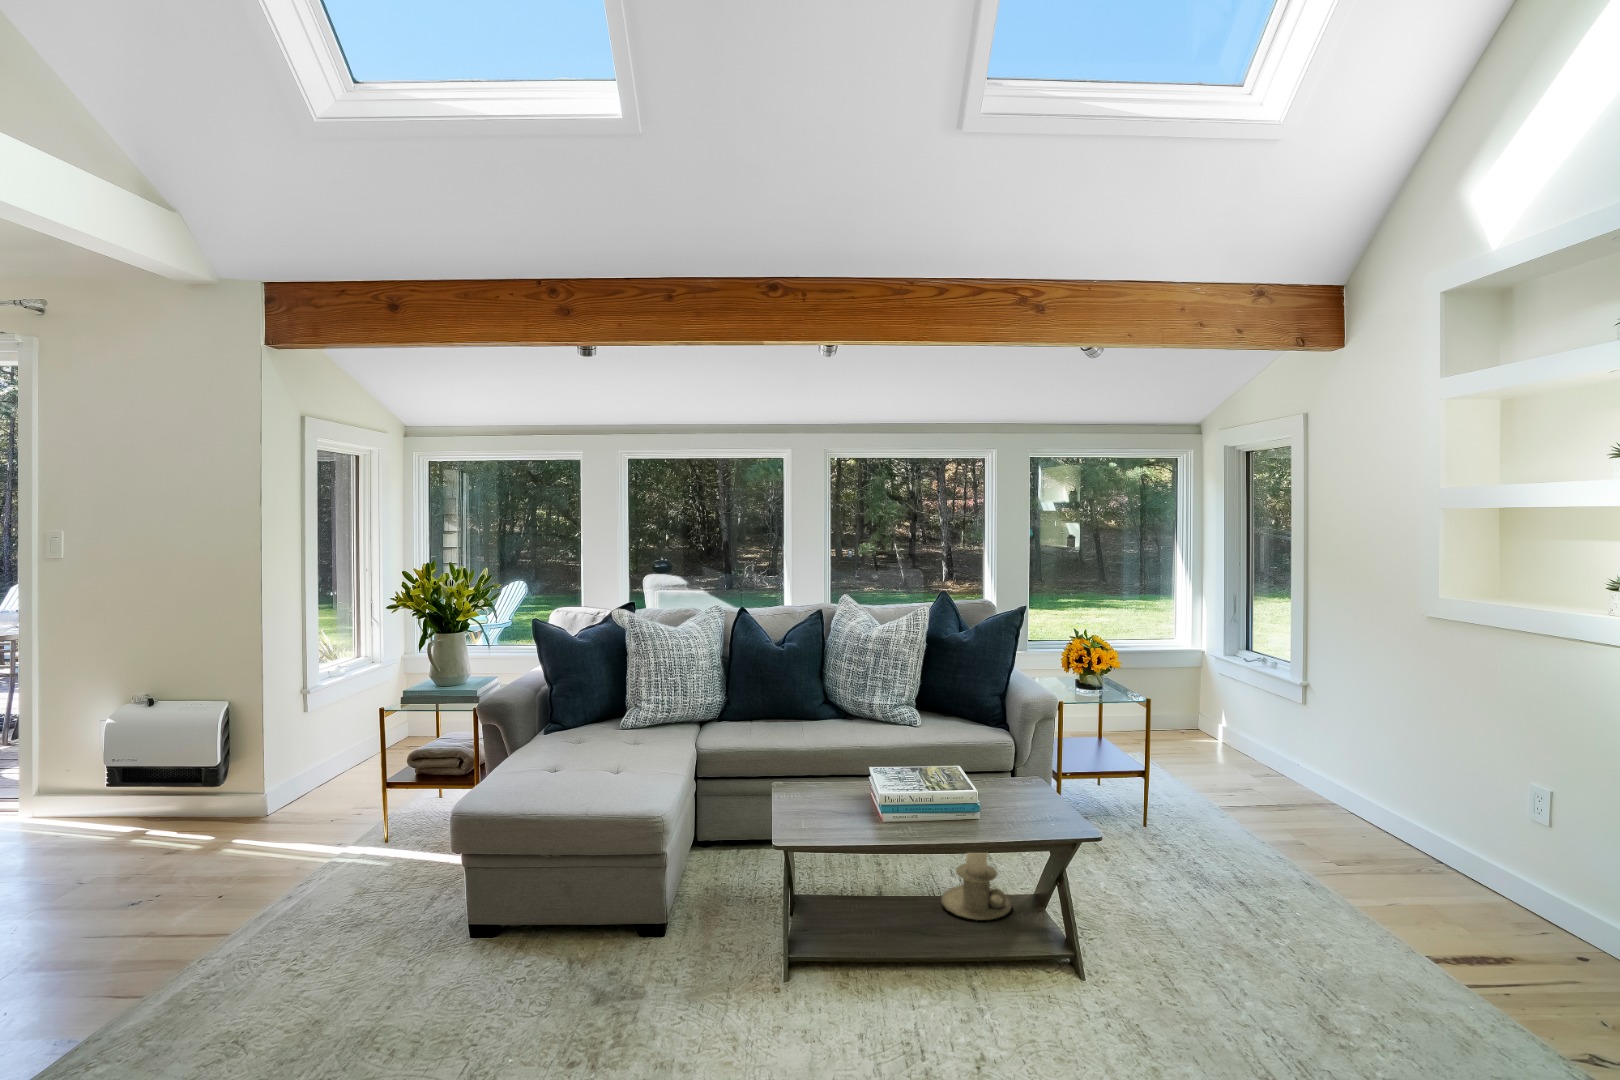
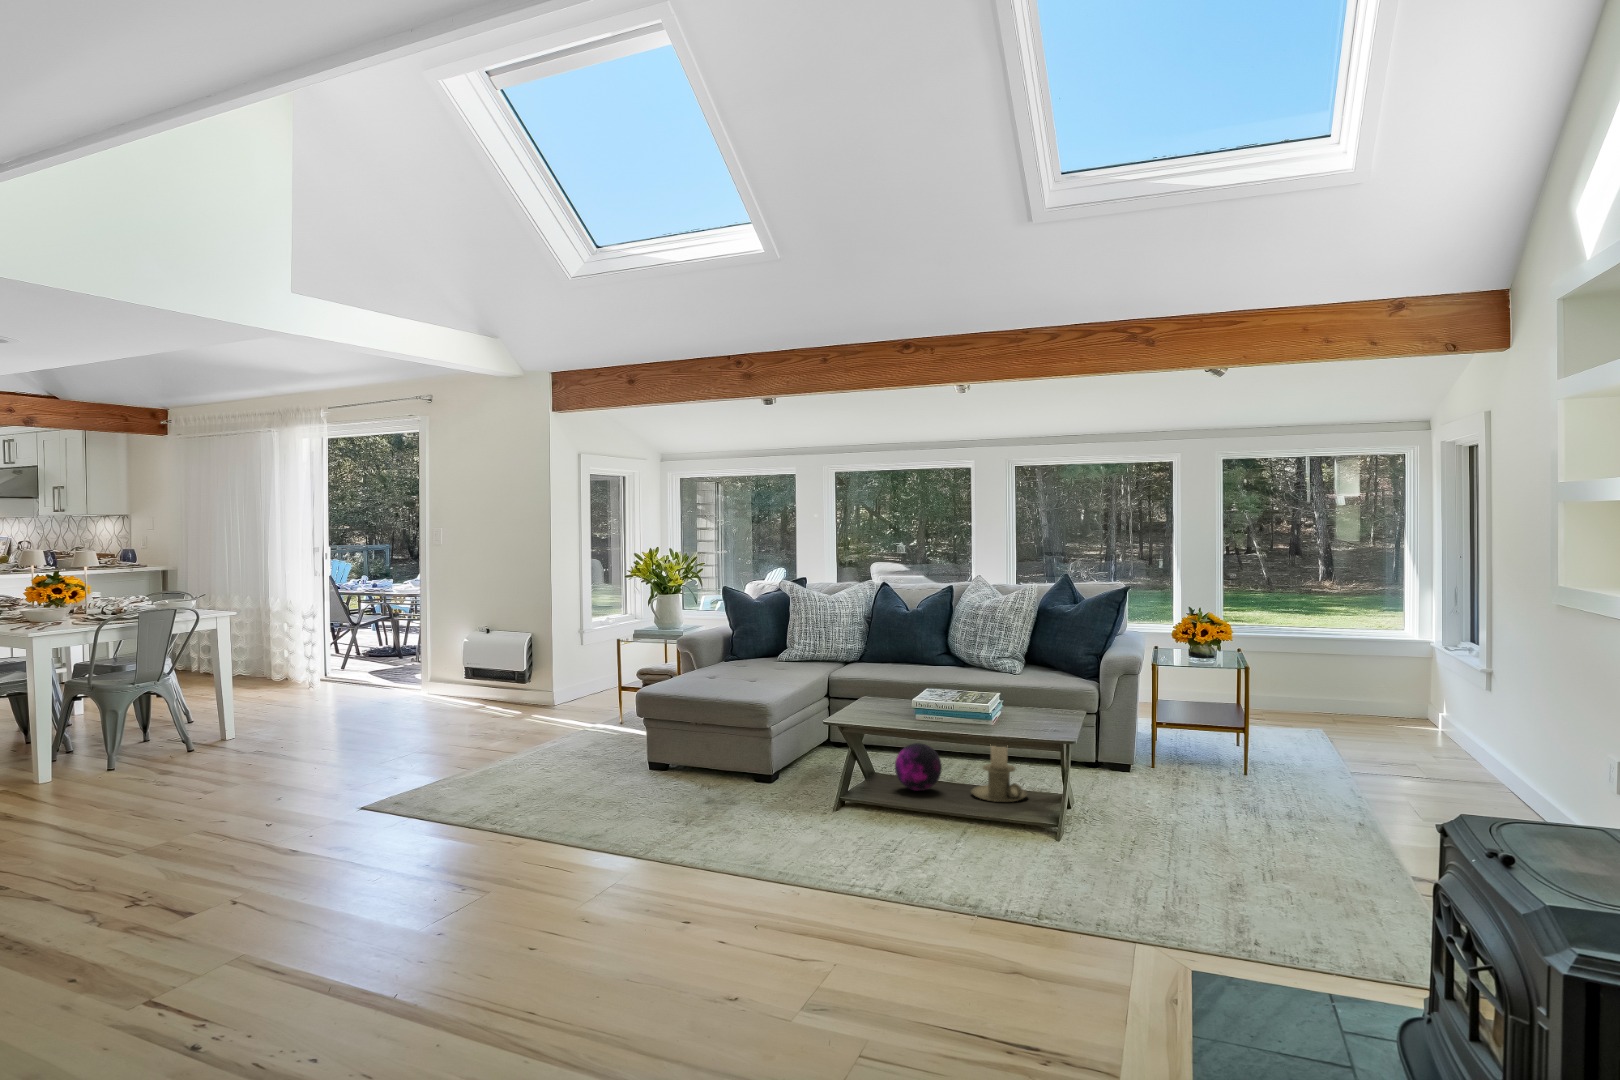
decorative orb: none [847,851,907,916] -> present [895,743,942,791]

